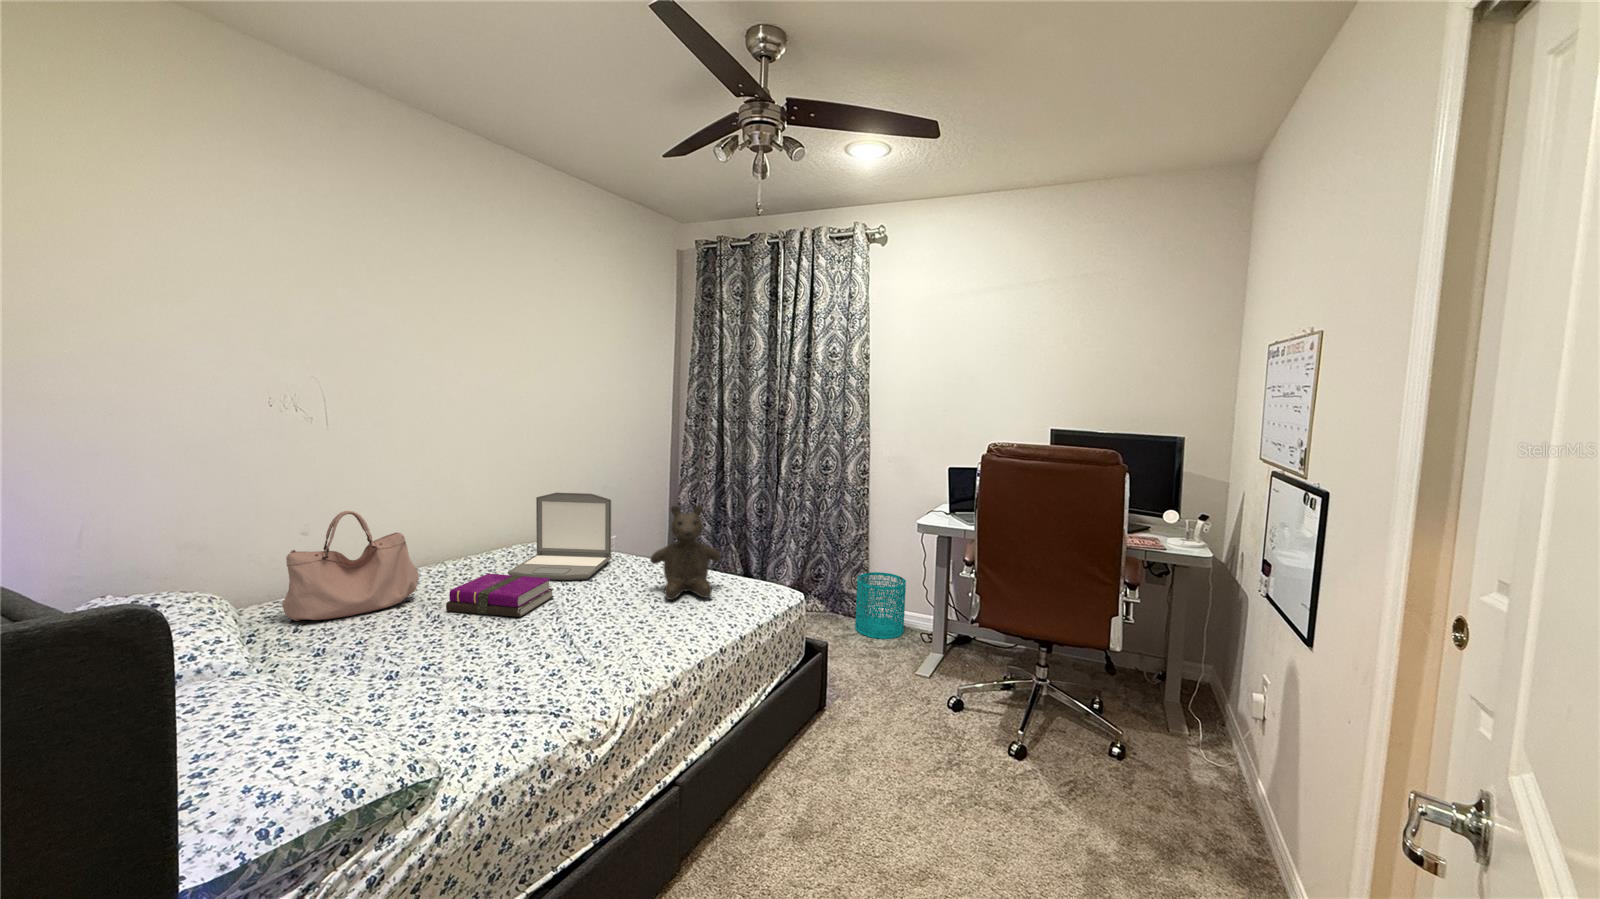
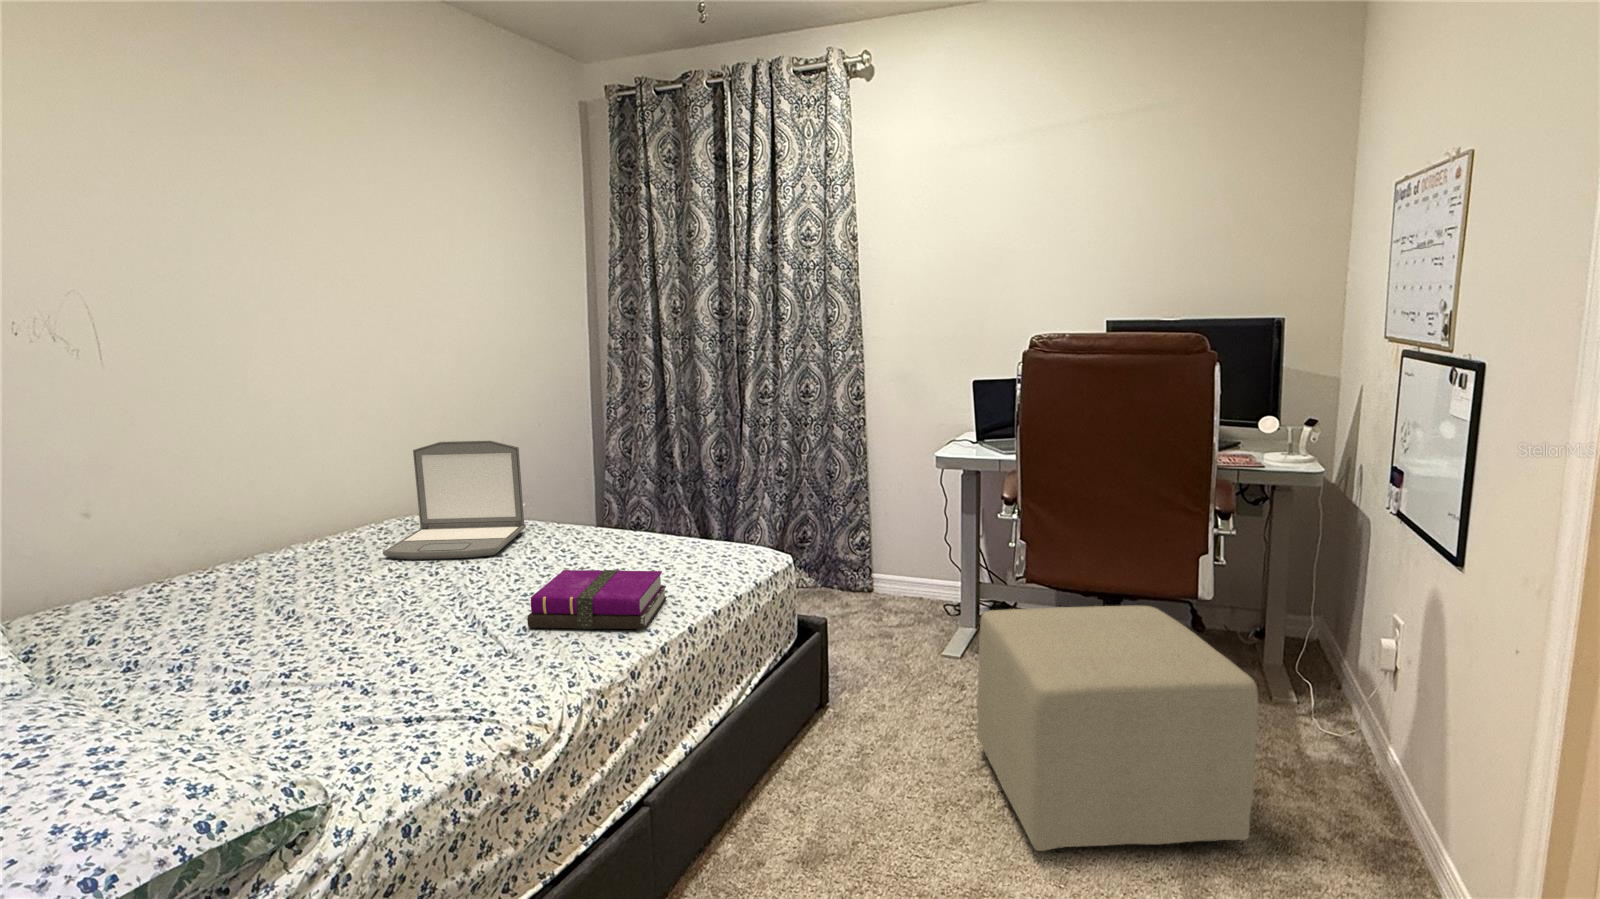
teddy bear: present [650,505,721,600] -> none [581,444,678,573]
handbag: present [283,511,419,621] -> none [64,475,258,630]
wastebasket: present [855,572,906,639] -> none [857,529,922,614]
notebook: present [446,573,554,617] -> present [527,570,667,629]
ottoman: none [936,649,1152,853] -> present [977,605,1258,851]

